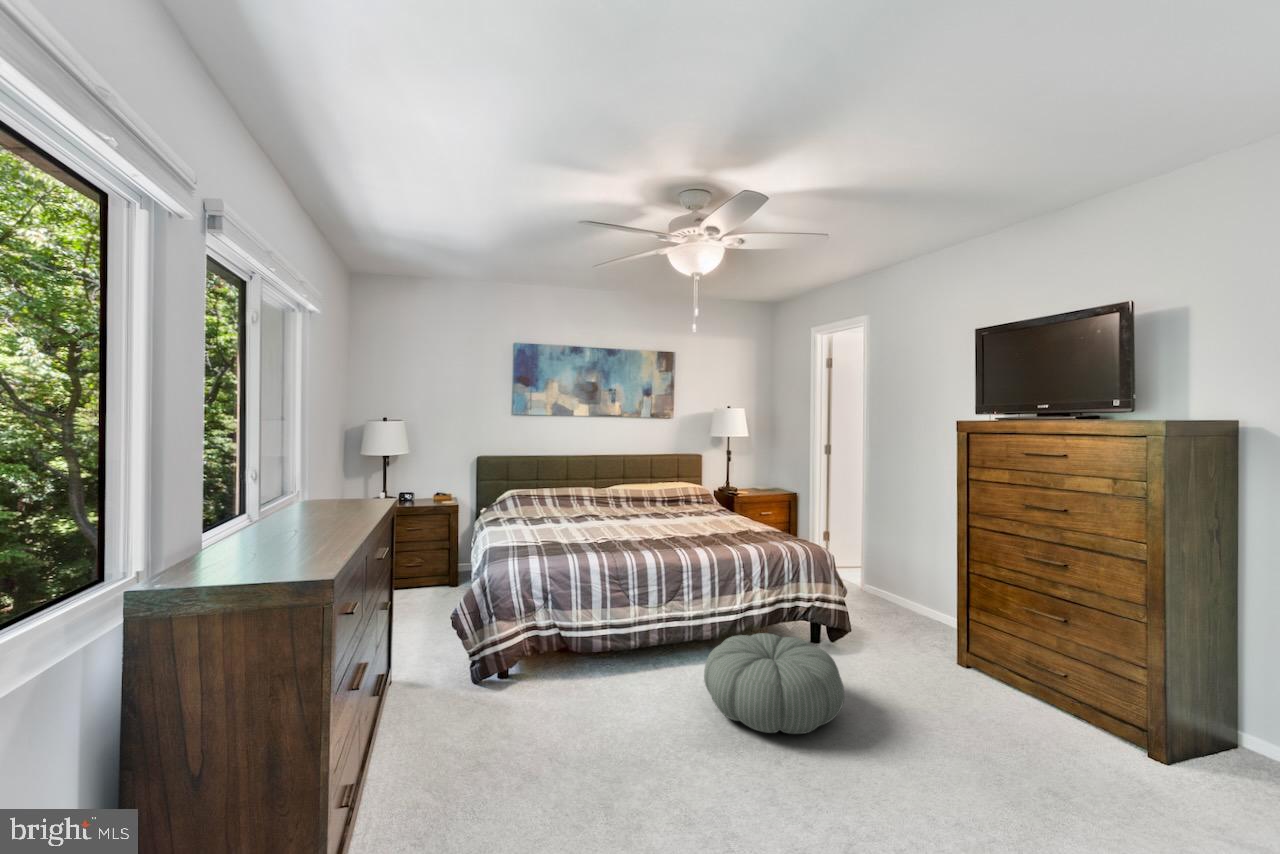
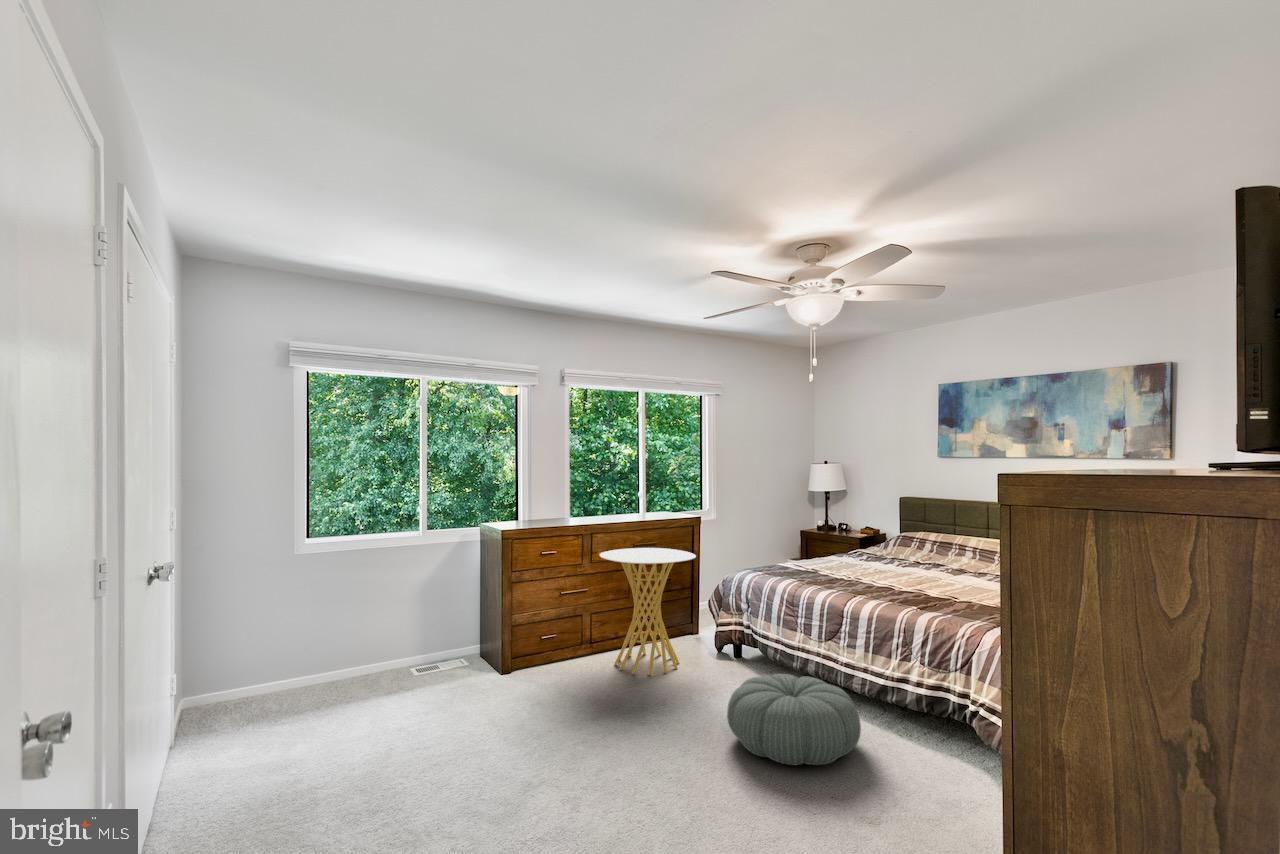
side table: none [375,552,546,789] -> present [600,548,696,675]

